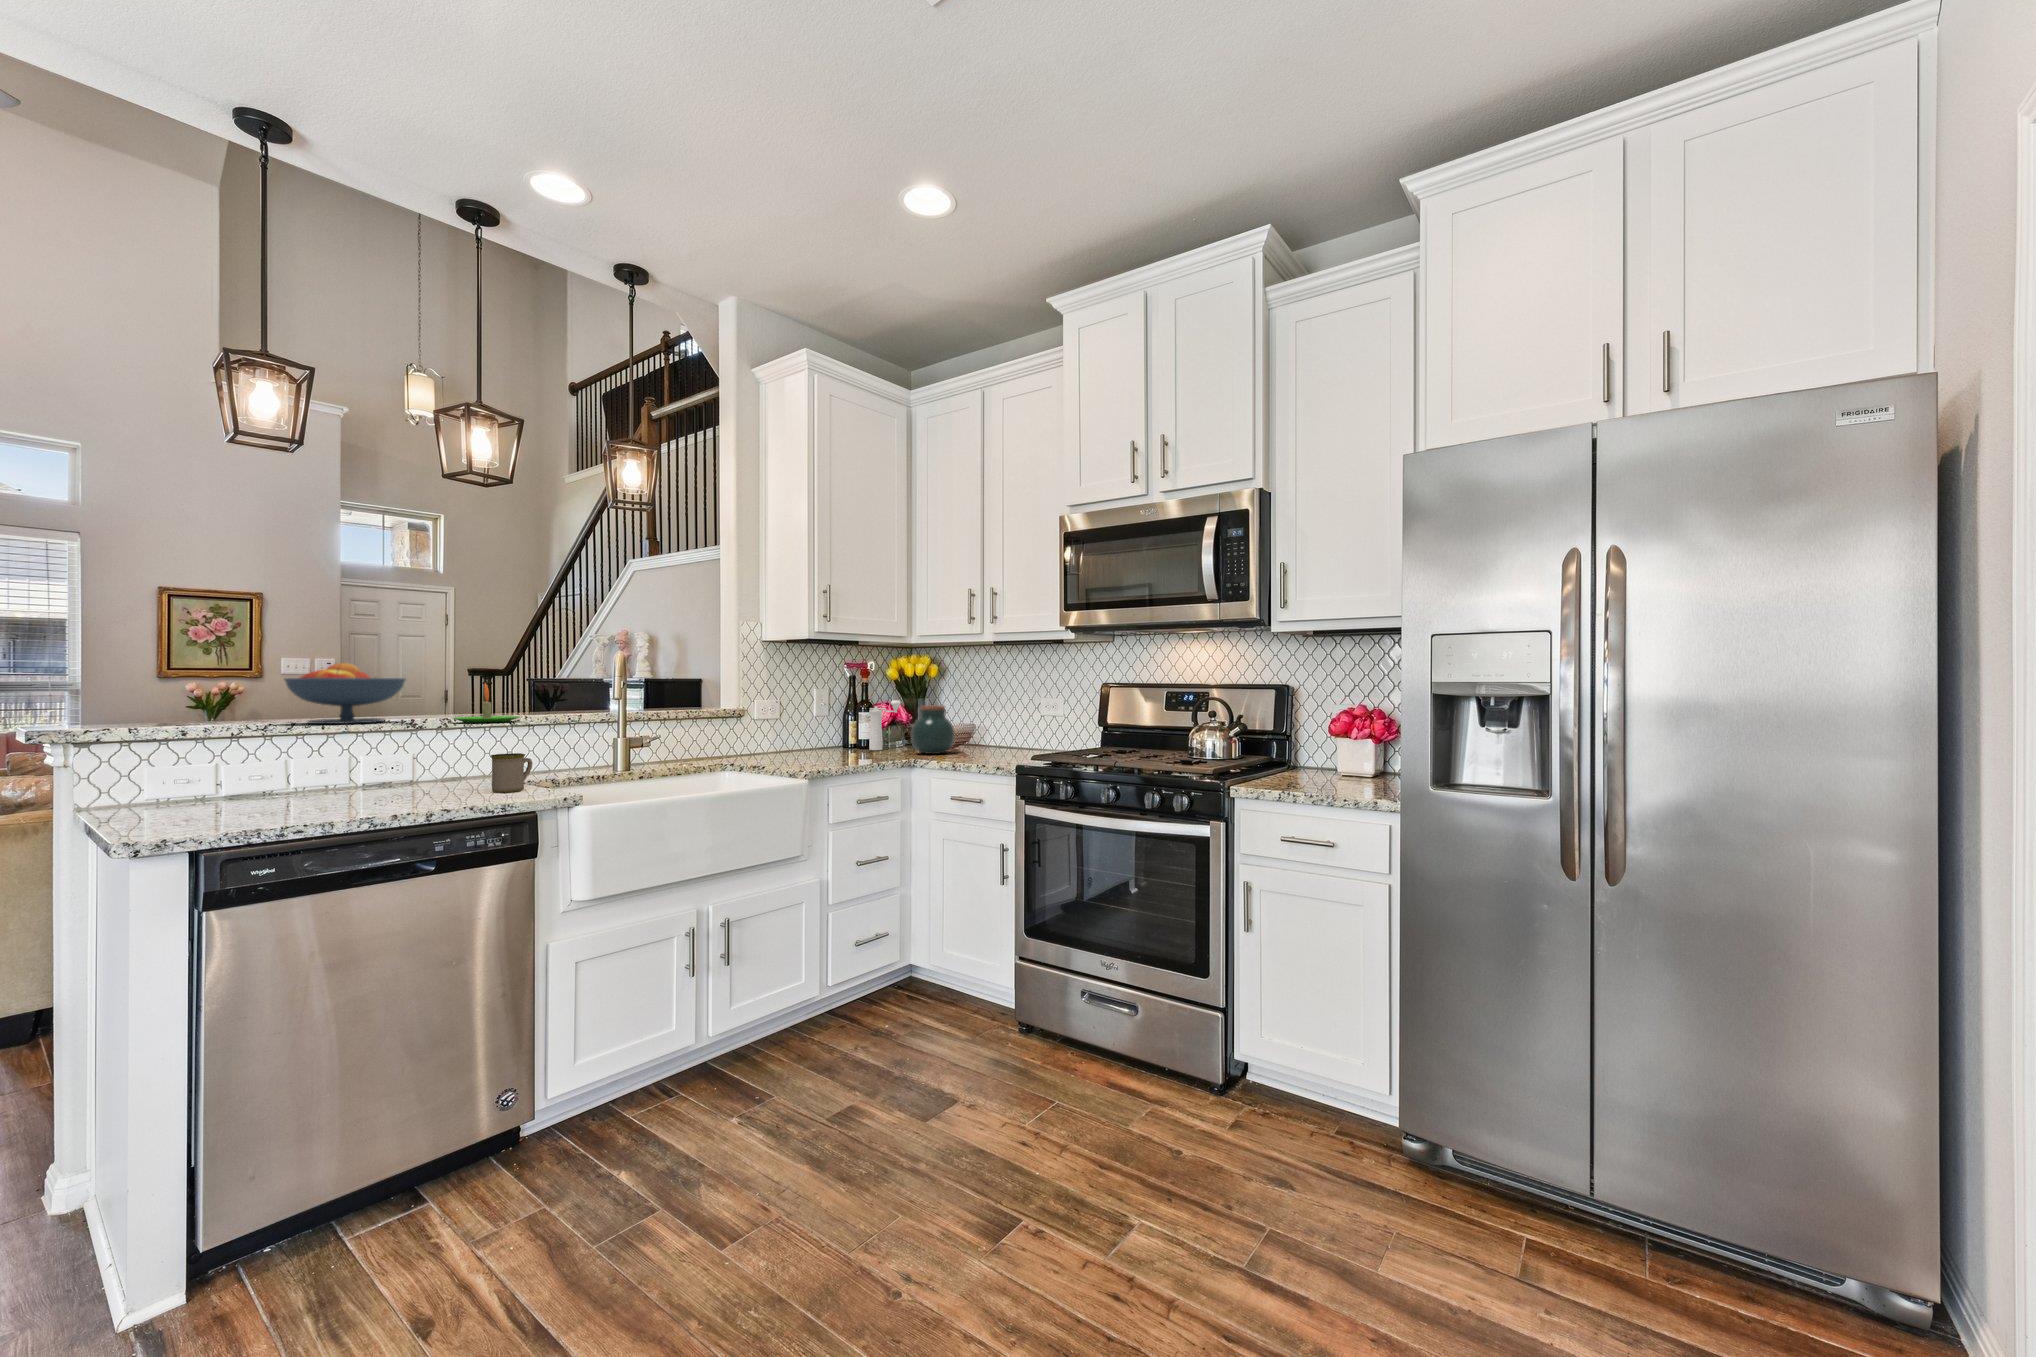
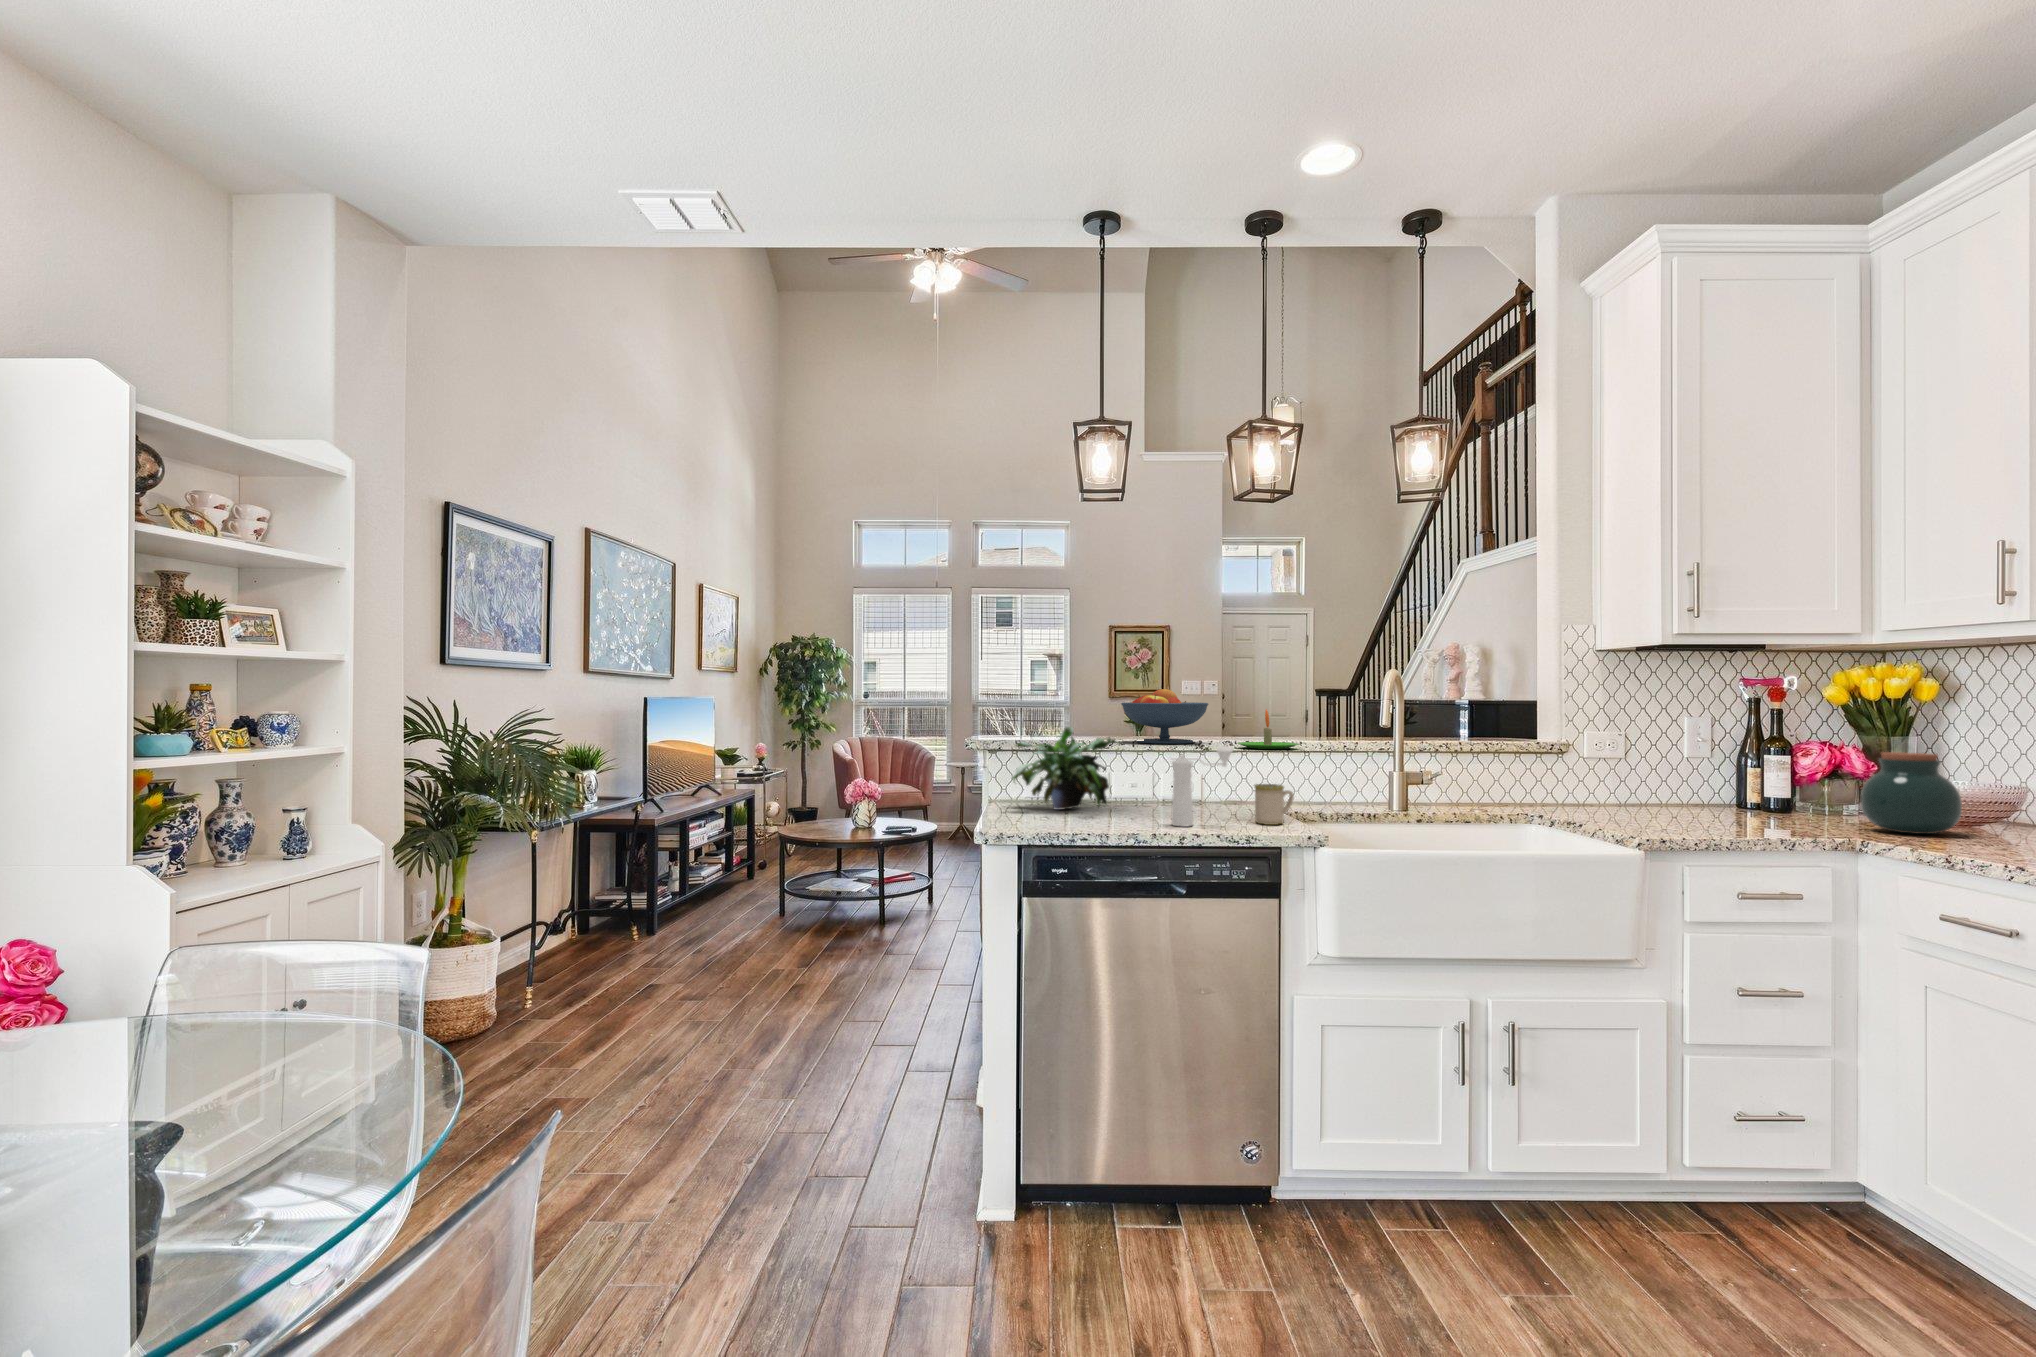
pepper mill: present [869,700,901,750] -> present [1171,746,1232,826]
potted plant: none [136,703,318,805] -> present [1012,727,1119,810]

